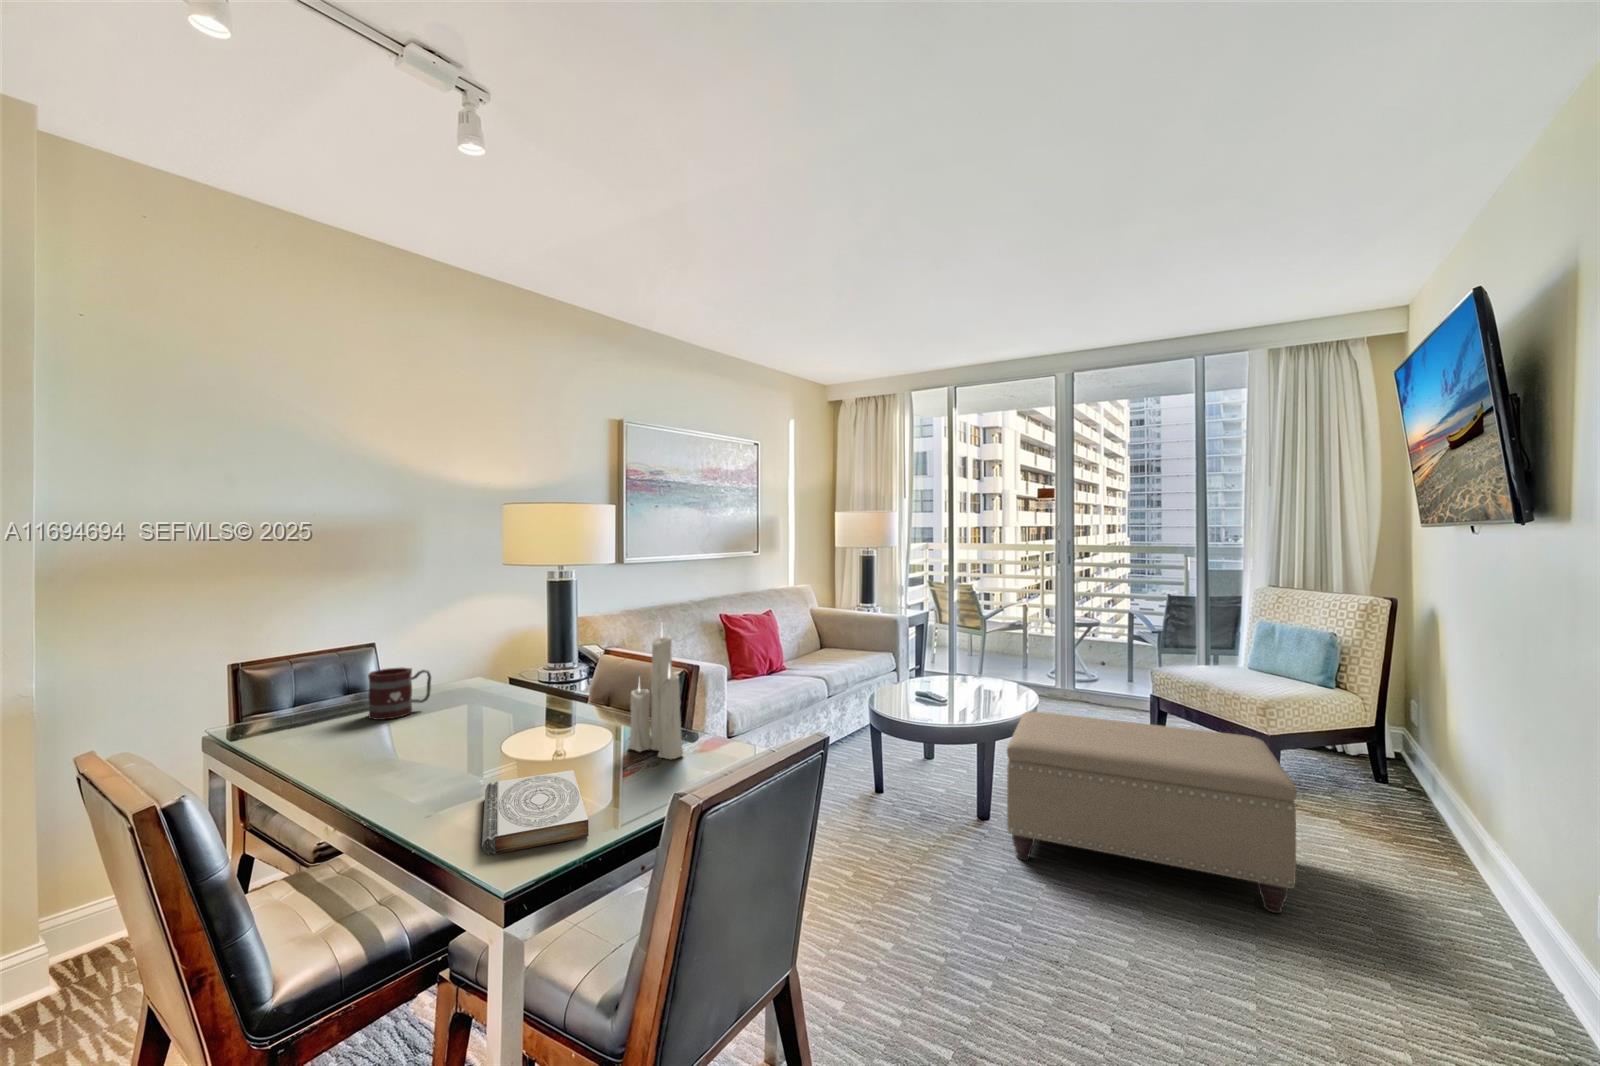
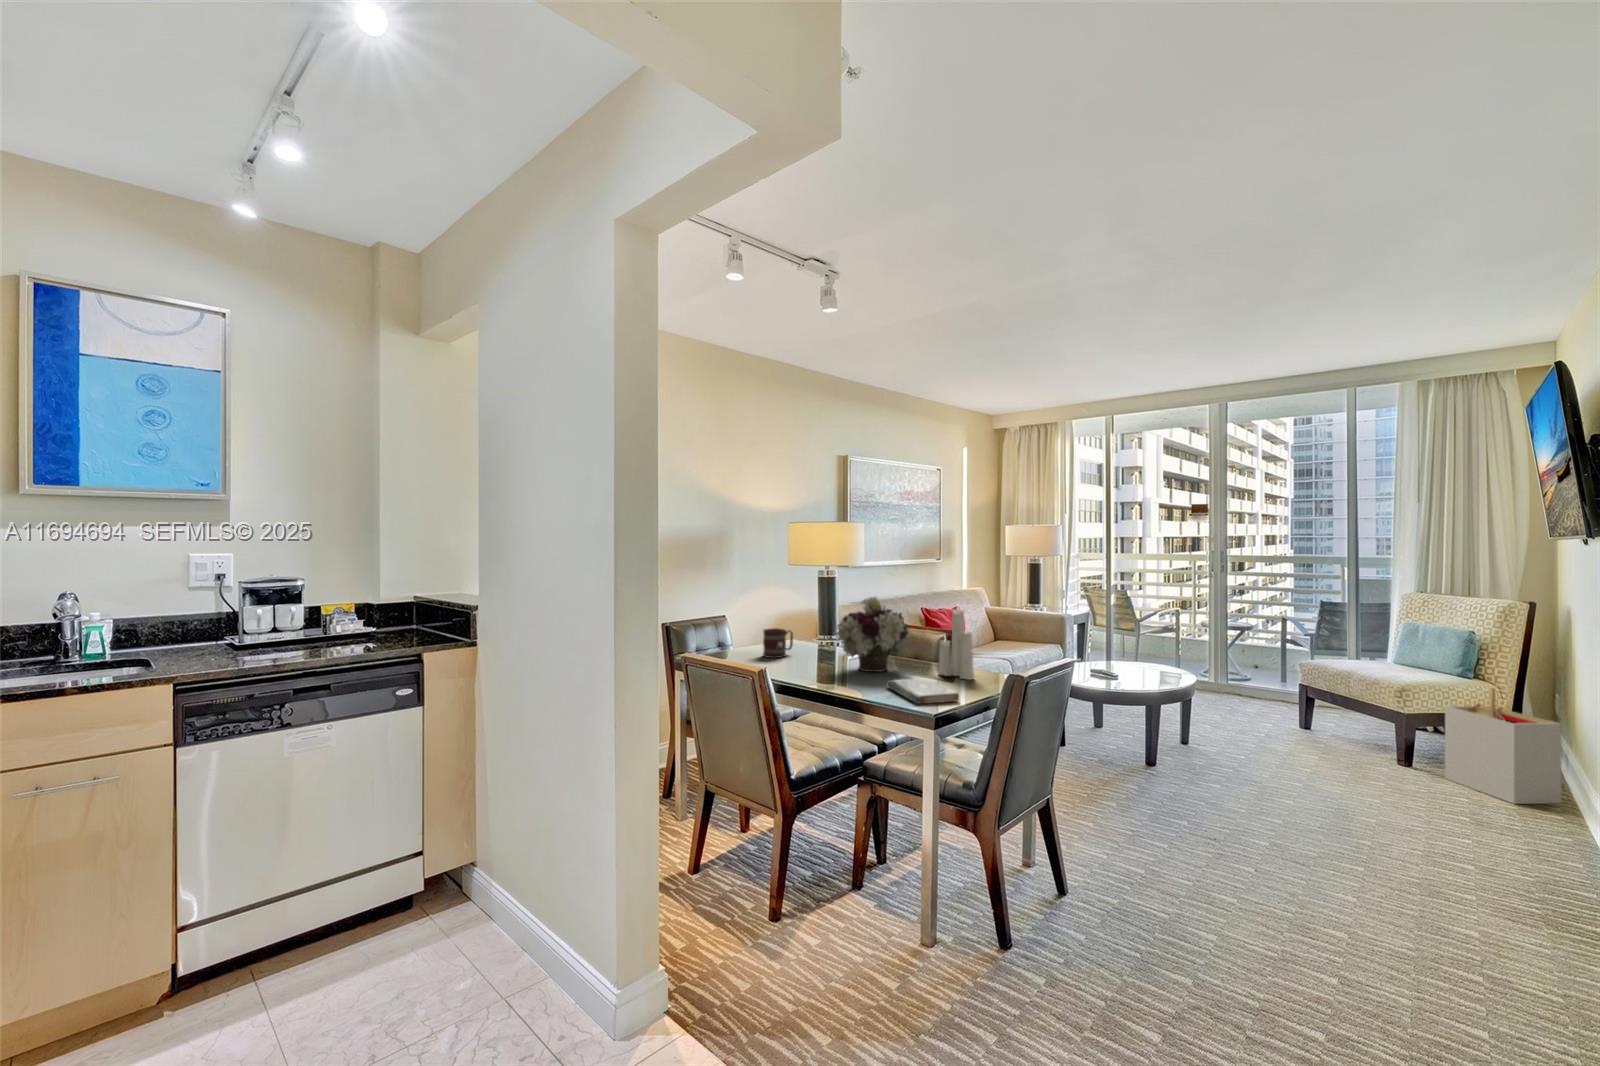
flower arrangement: none [447,616,599,748] -> present [835,597,911,672]
storage bin: none [1315,705,1450,852] -> present [1445,688,1562,804]
ottoman: present [1007,712,1297,913] -> none [1172,685,1404,828]

